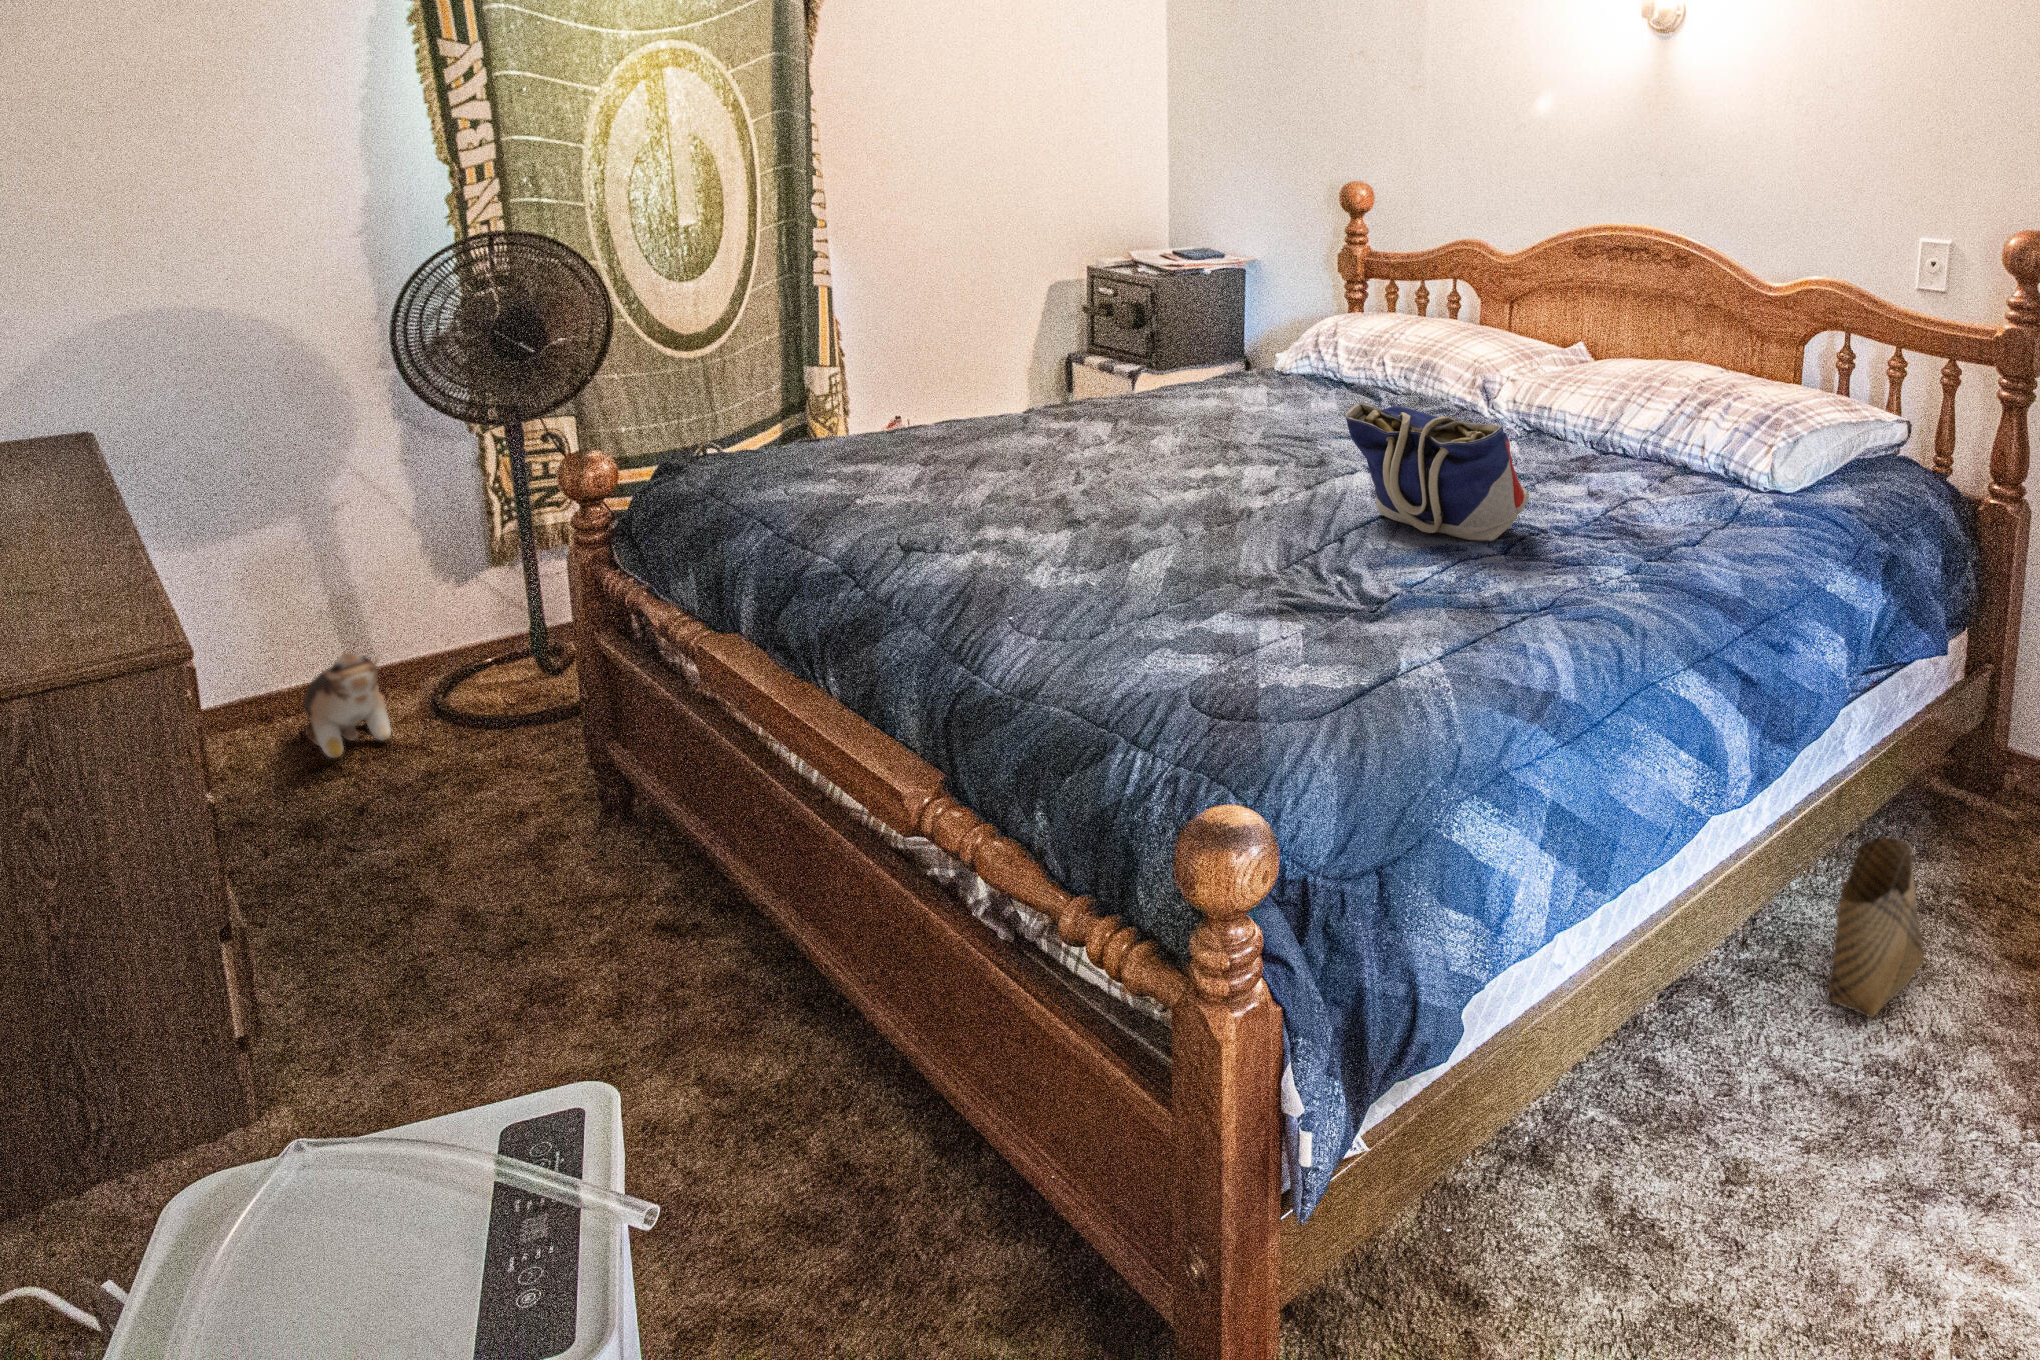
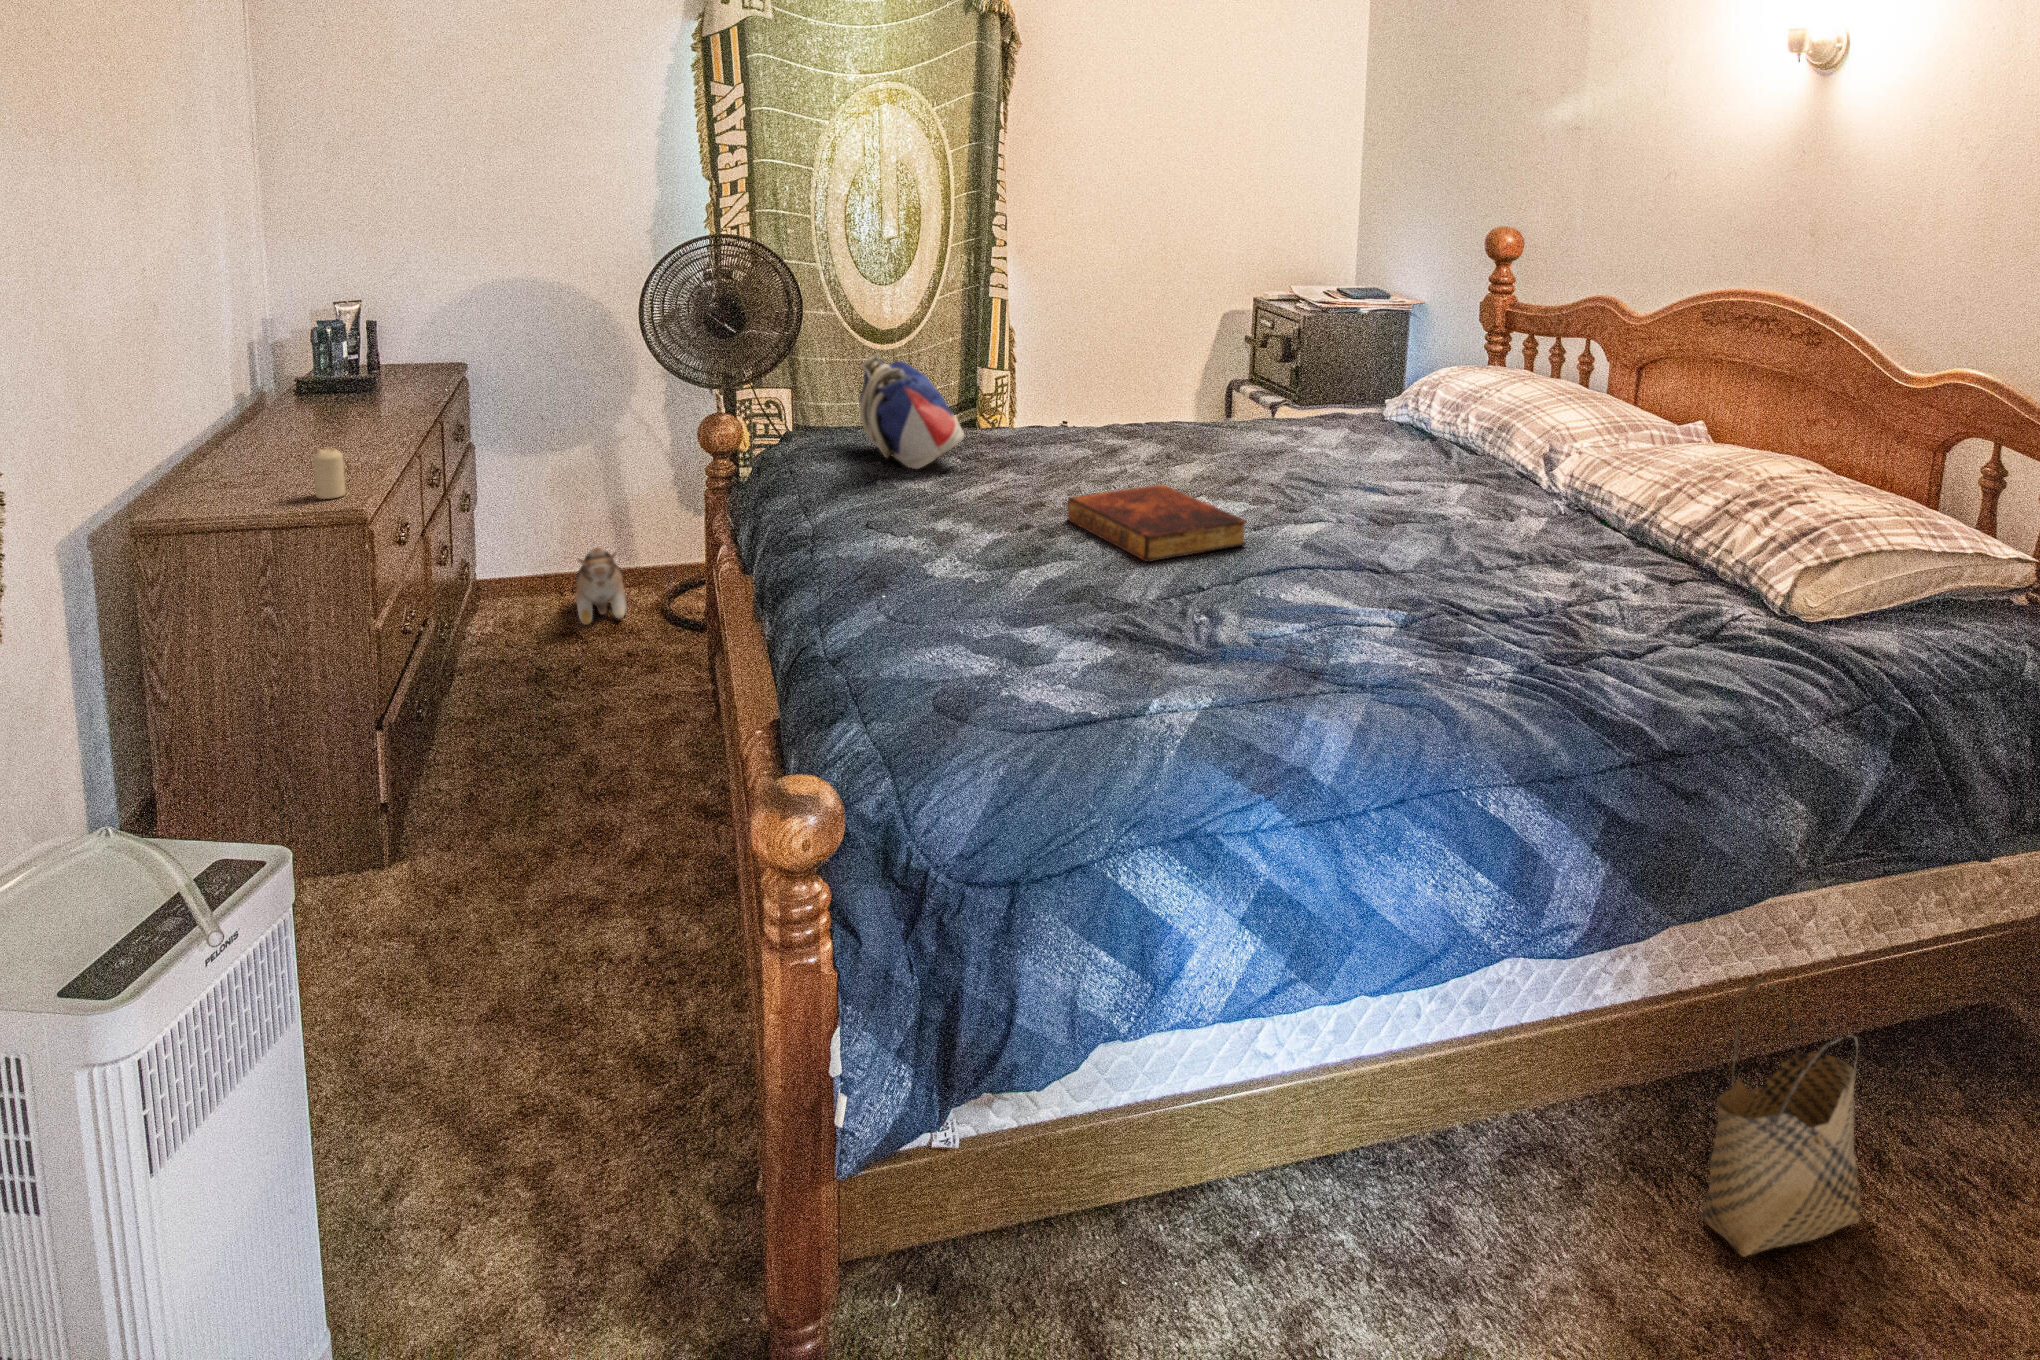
tote bag: present [1345,402,1529,541] -> present [859,356,964,469]
book: none [1102,457,1299,535] -> present [1068,484,1246,562]
candle: none [13,566,75,643] -> present [313,448,346,499]

